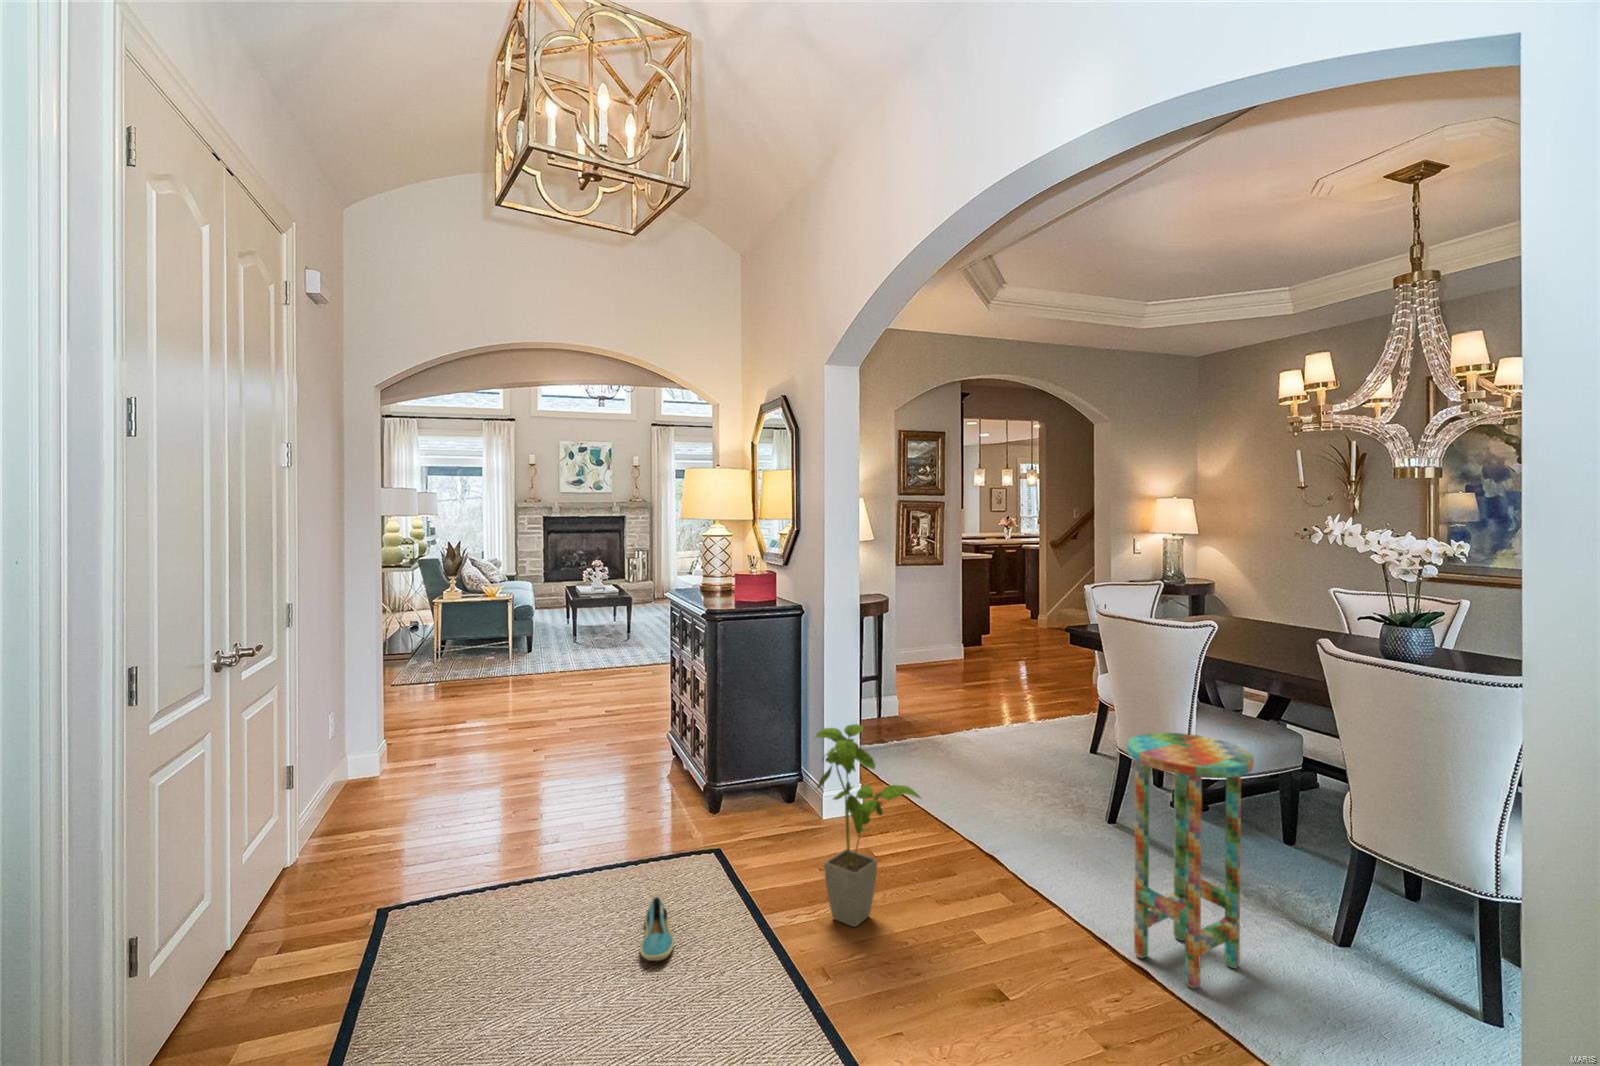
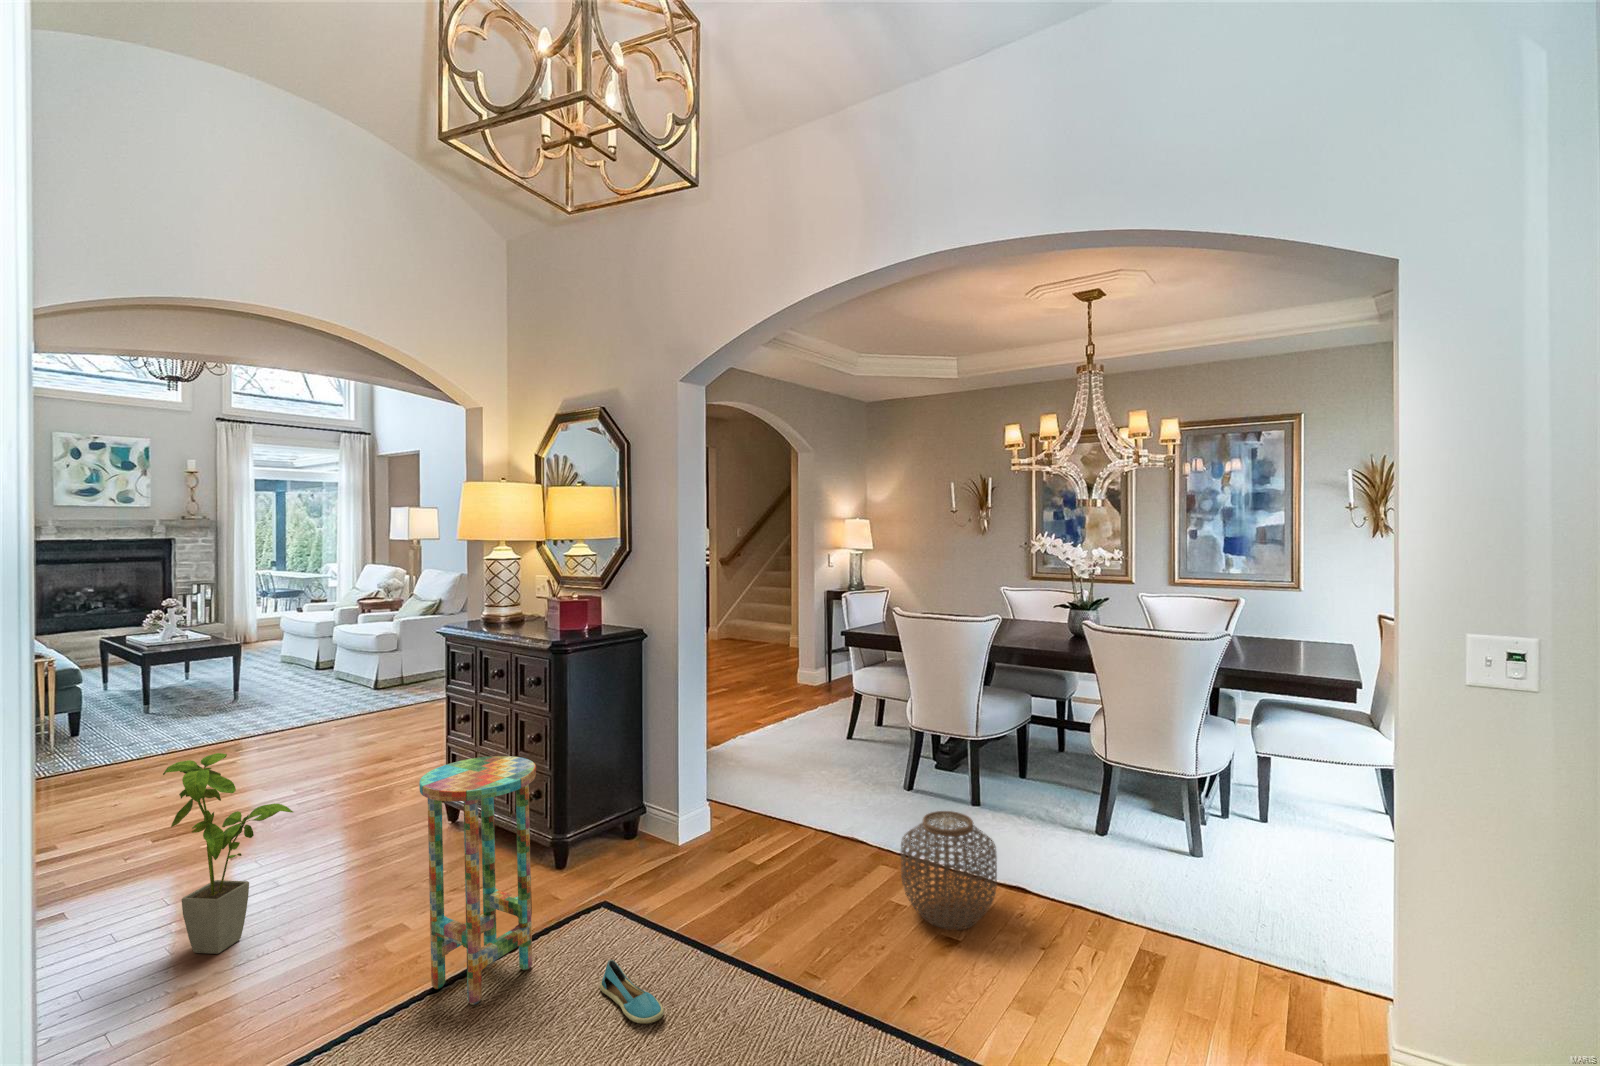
house plant: present [816,724,920,927] -> present [163,753,293,954]
side table: present [1127,733,1254,989] -> present [419,756,536,1005]
woven basket: none [965,842,1083,989] -> present [901,811,997,930]

